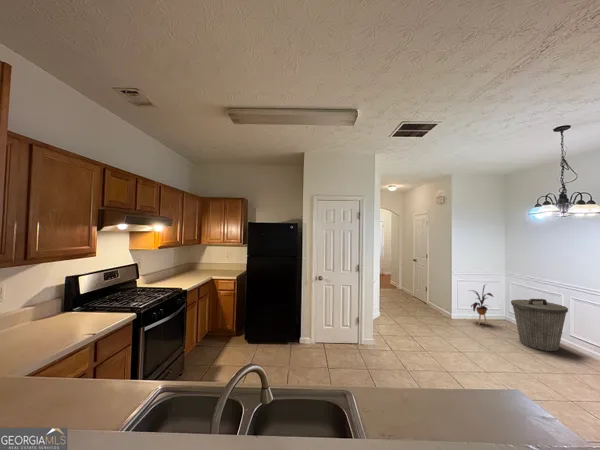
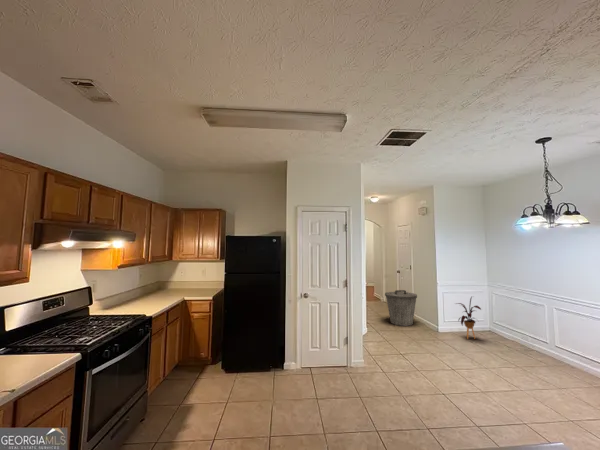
trash can: present [511,299,568,351] -> present [385,290,417,326]

